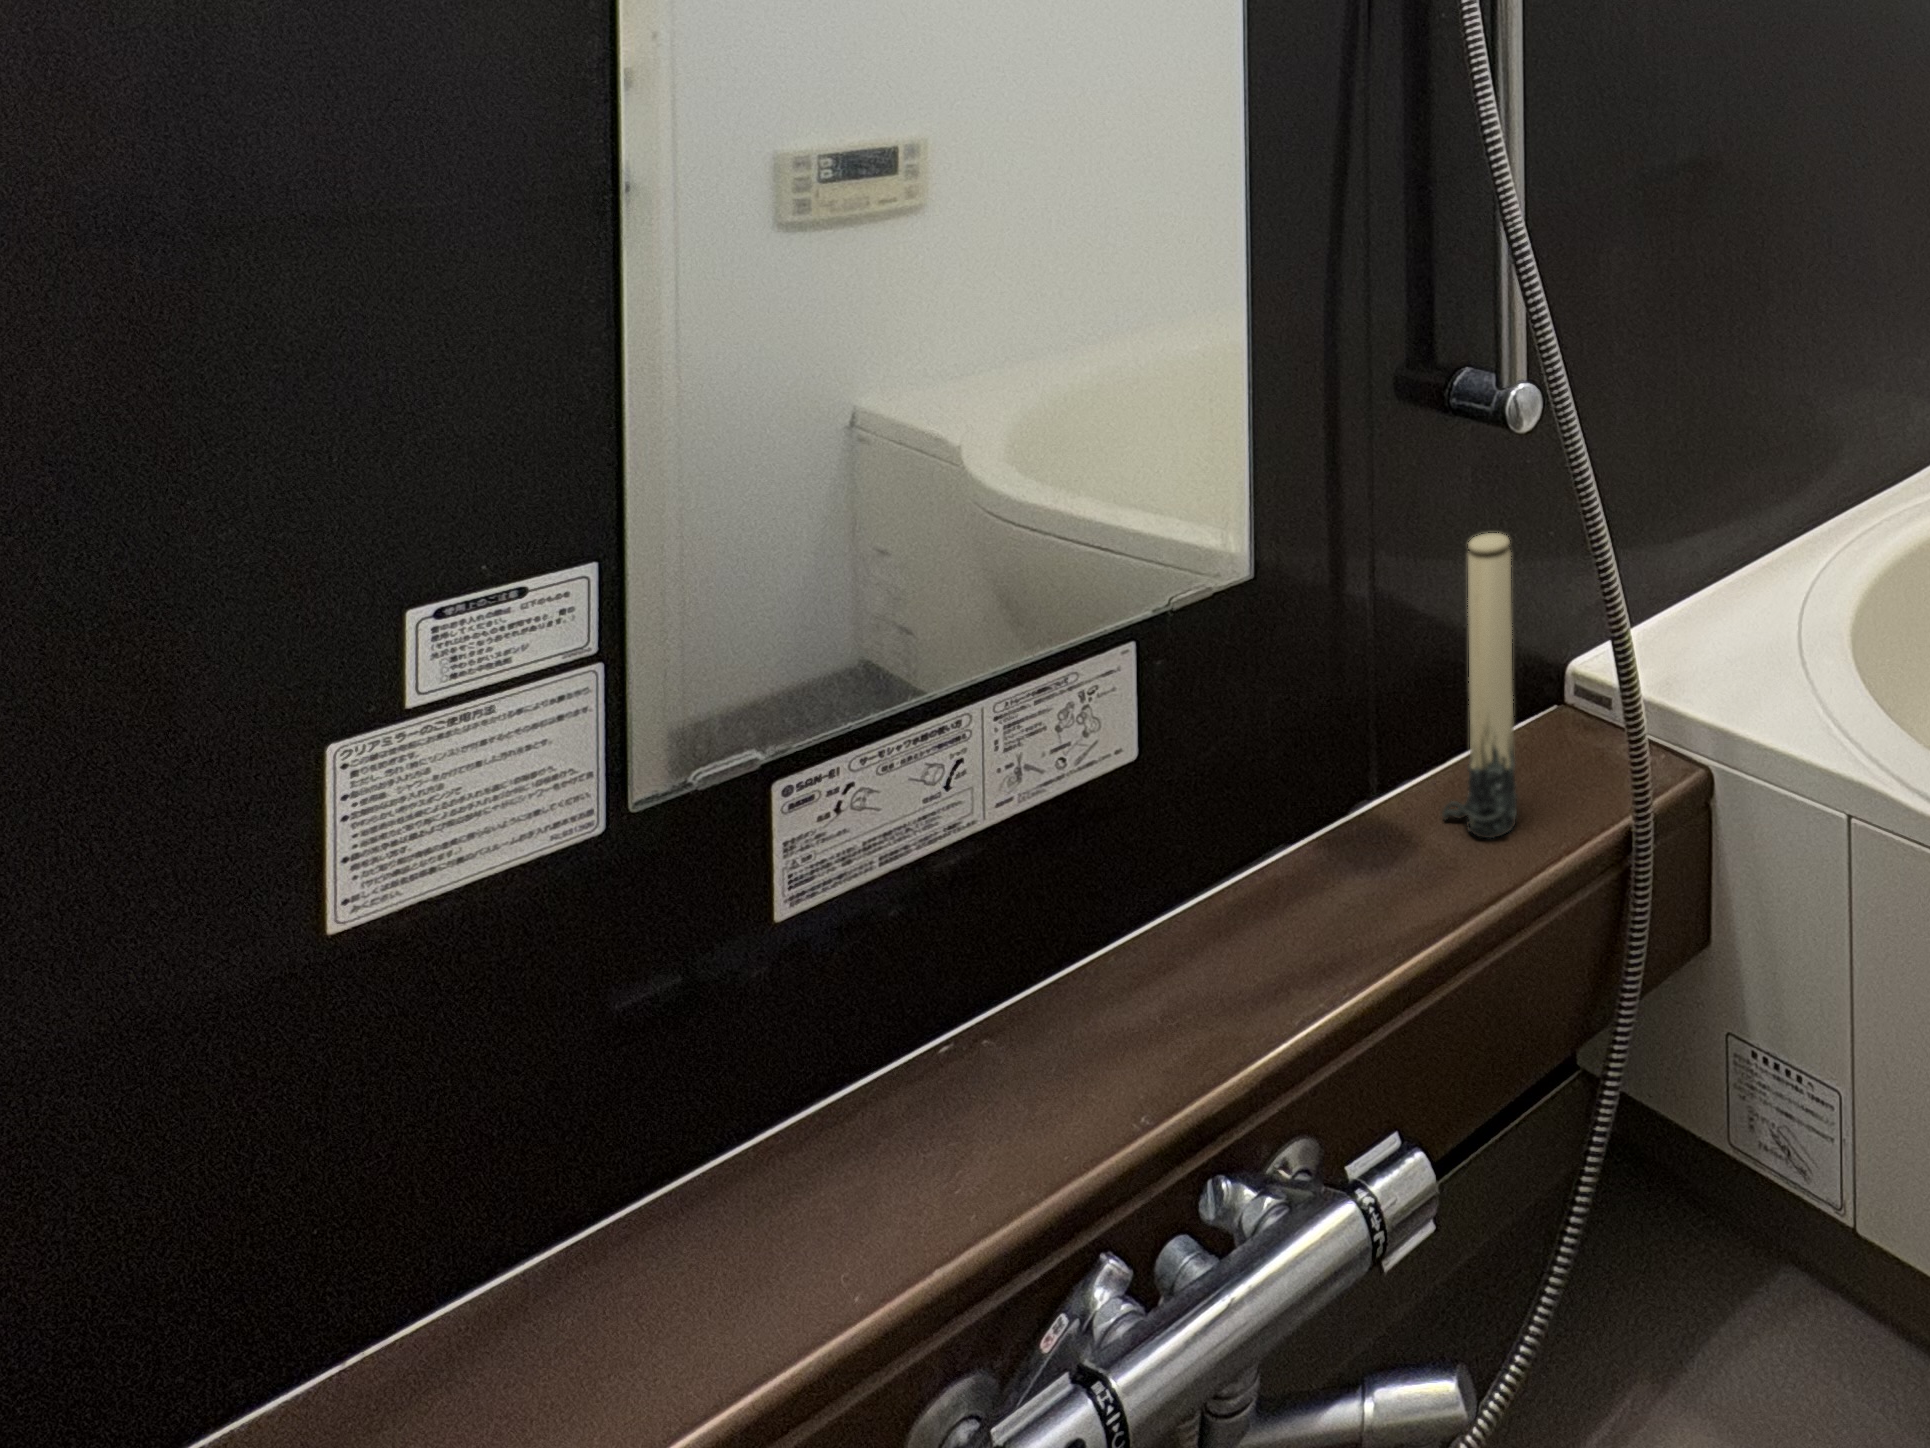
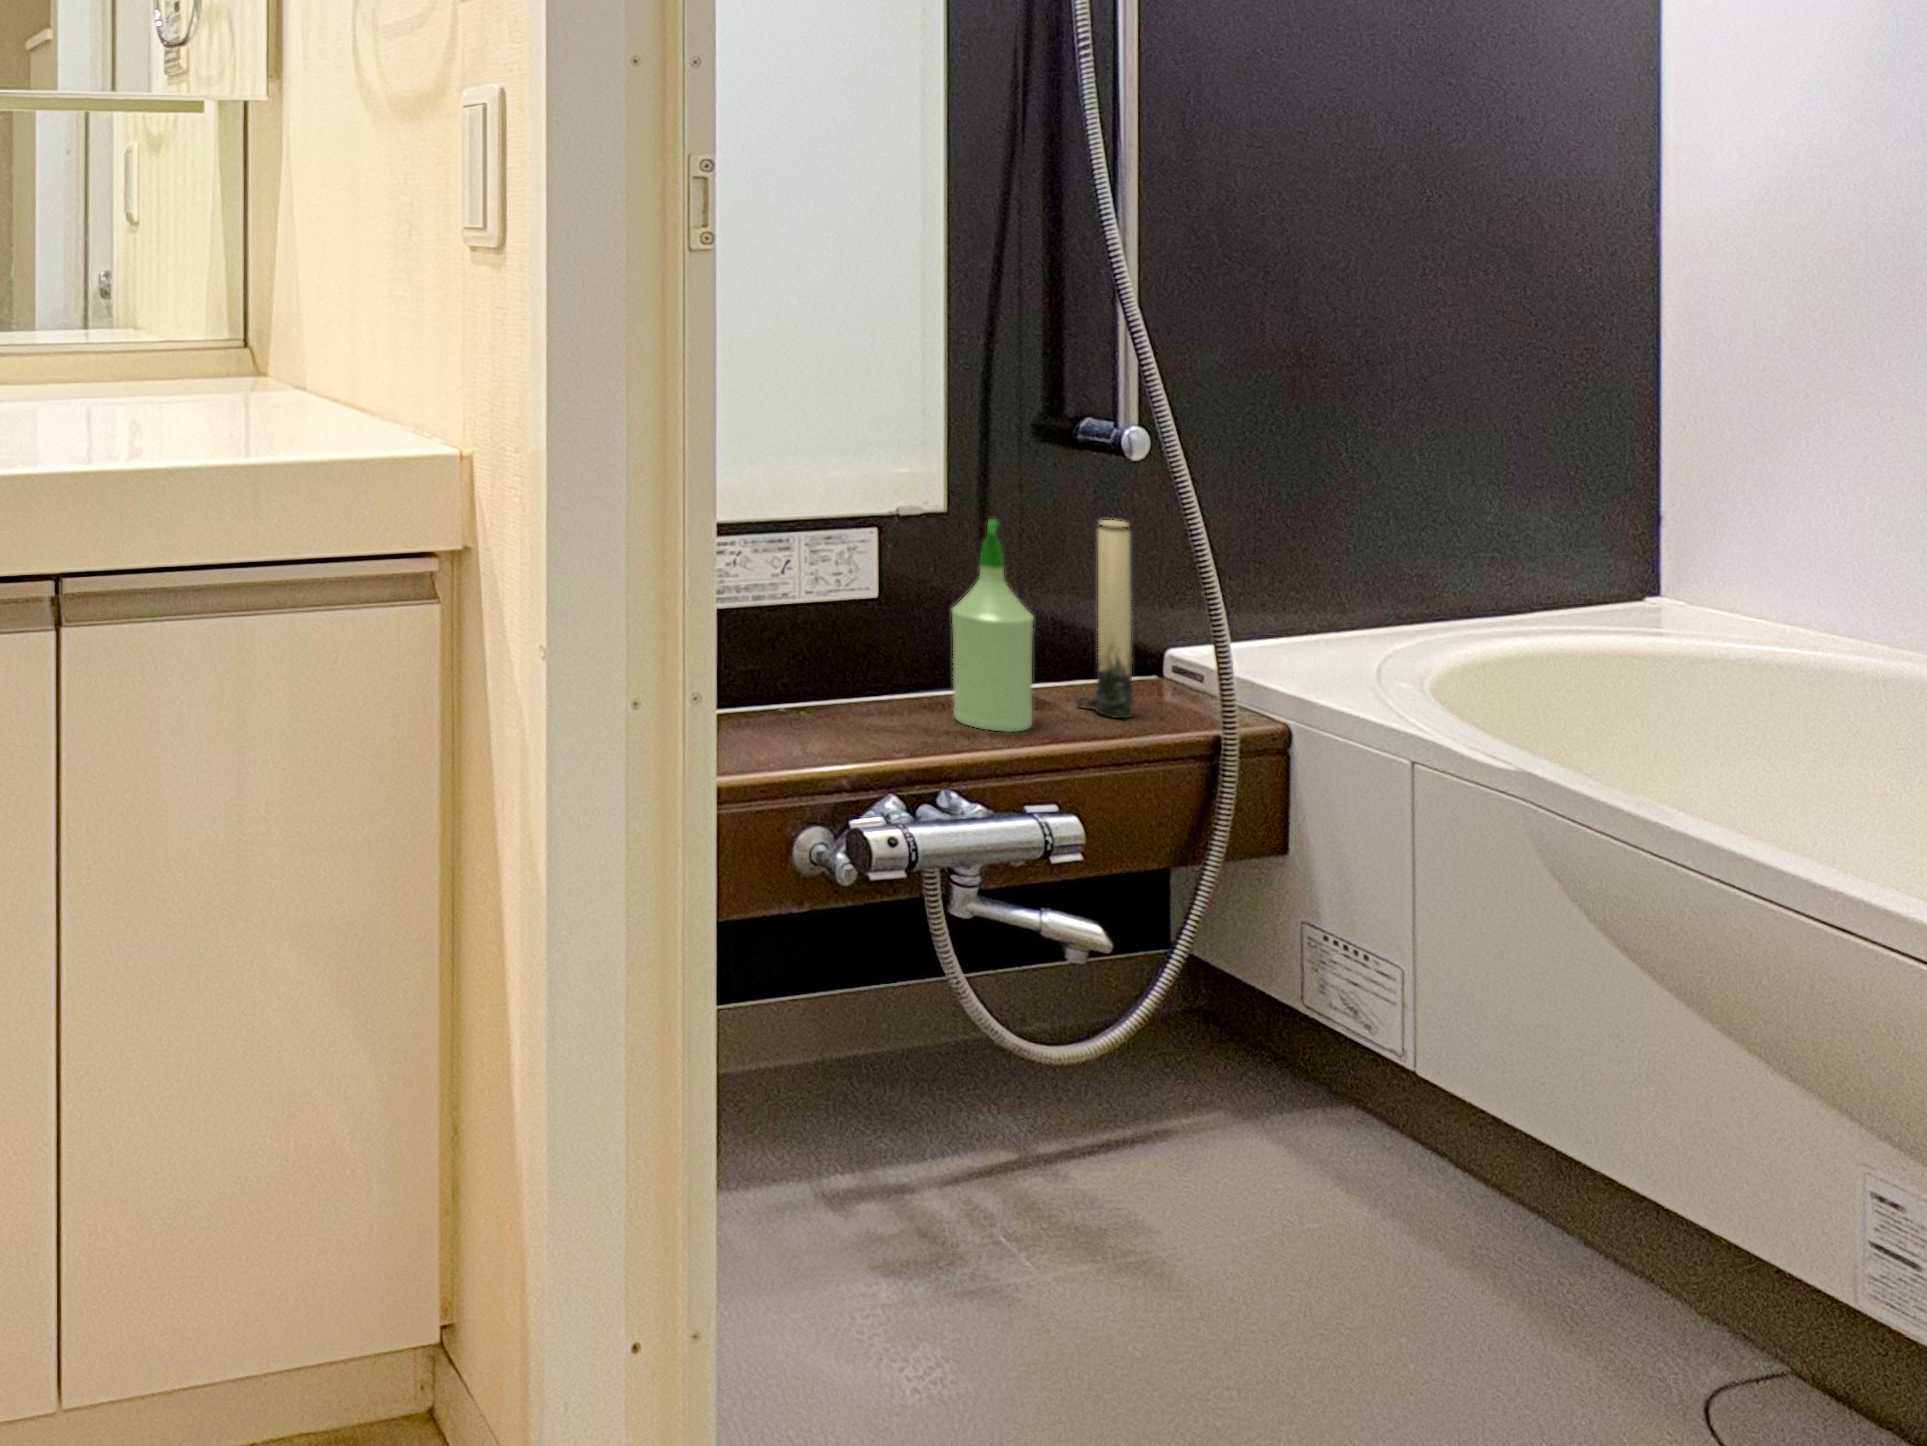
spray bottle: none [1237,580,1366,970] -> present [952,519,1033,732]

